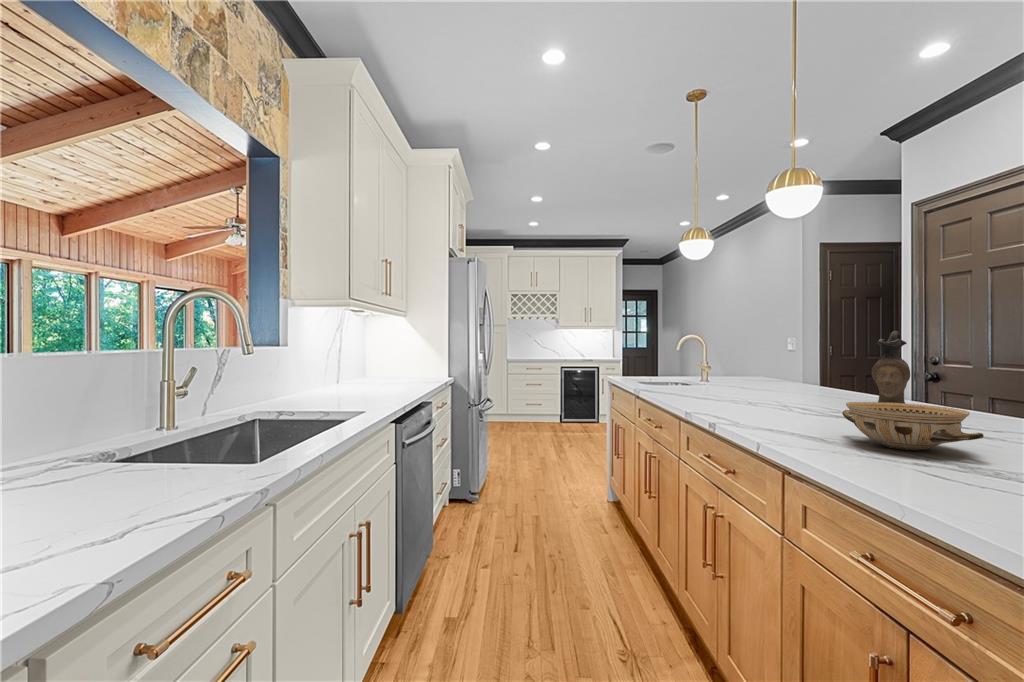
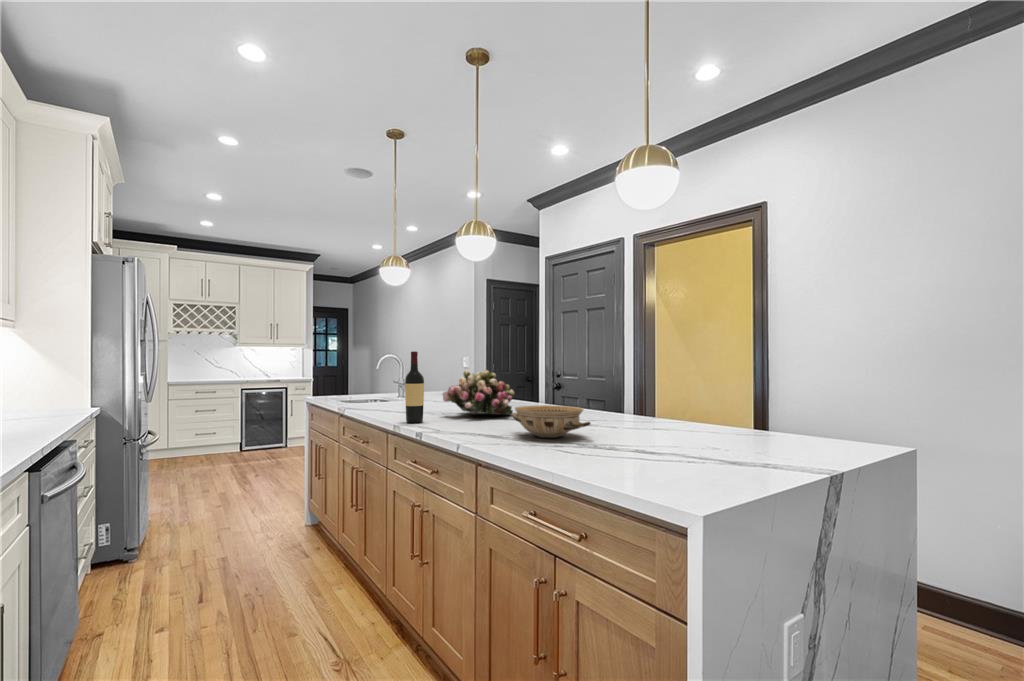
wine bottle: none [700,330,723,411] -> present [405,351,424,423]
ceramic pitcher: present [872,331,910,404] -> none [527,352,550,409]
flower arrangement: none [748,352,851,411] -> present [443,370,515,415]

